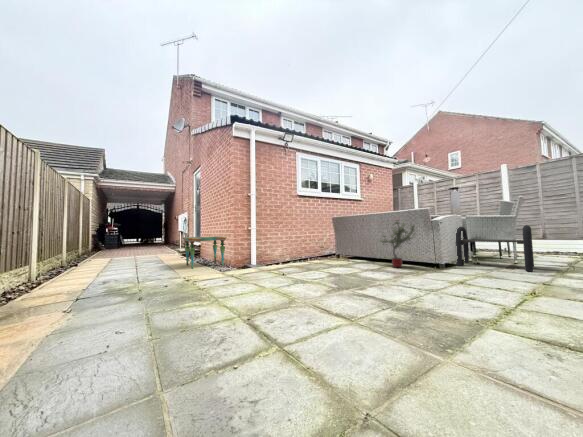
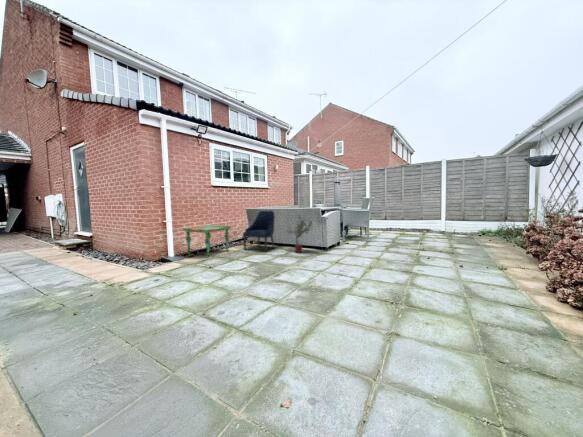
chair: none [328,217,366,265] -> present [243,211,275,252]
bench: present [456,225,534,272] -> none [337,219,380,250]
side table: present [183,236,227,269] -> present [183,225,231,257]

